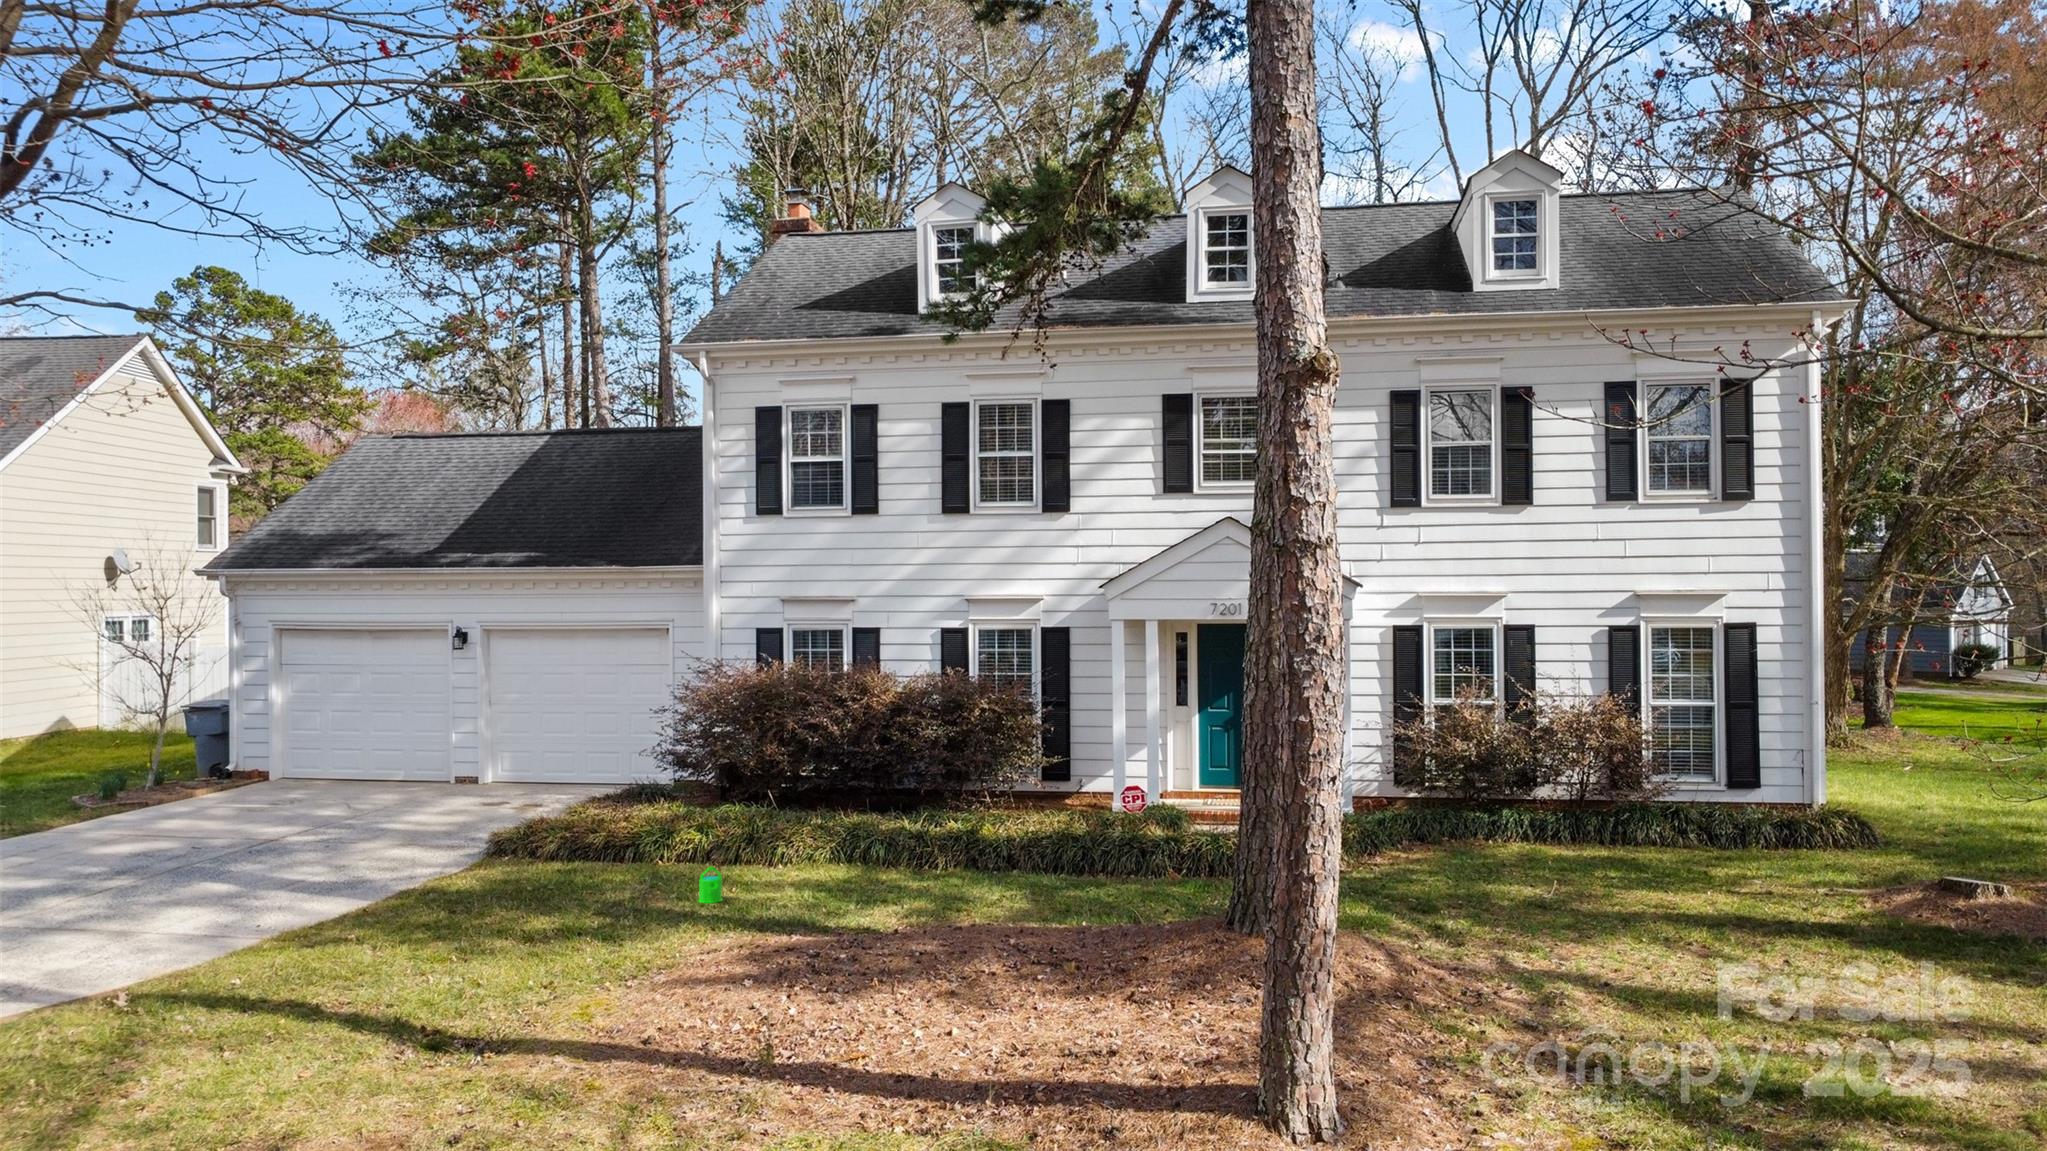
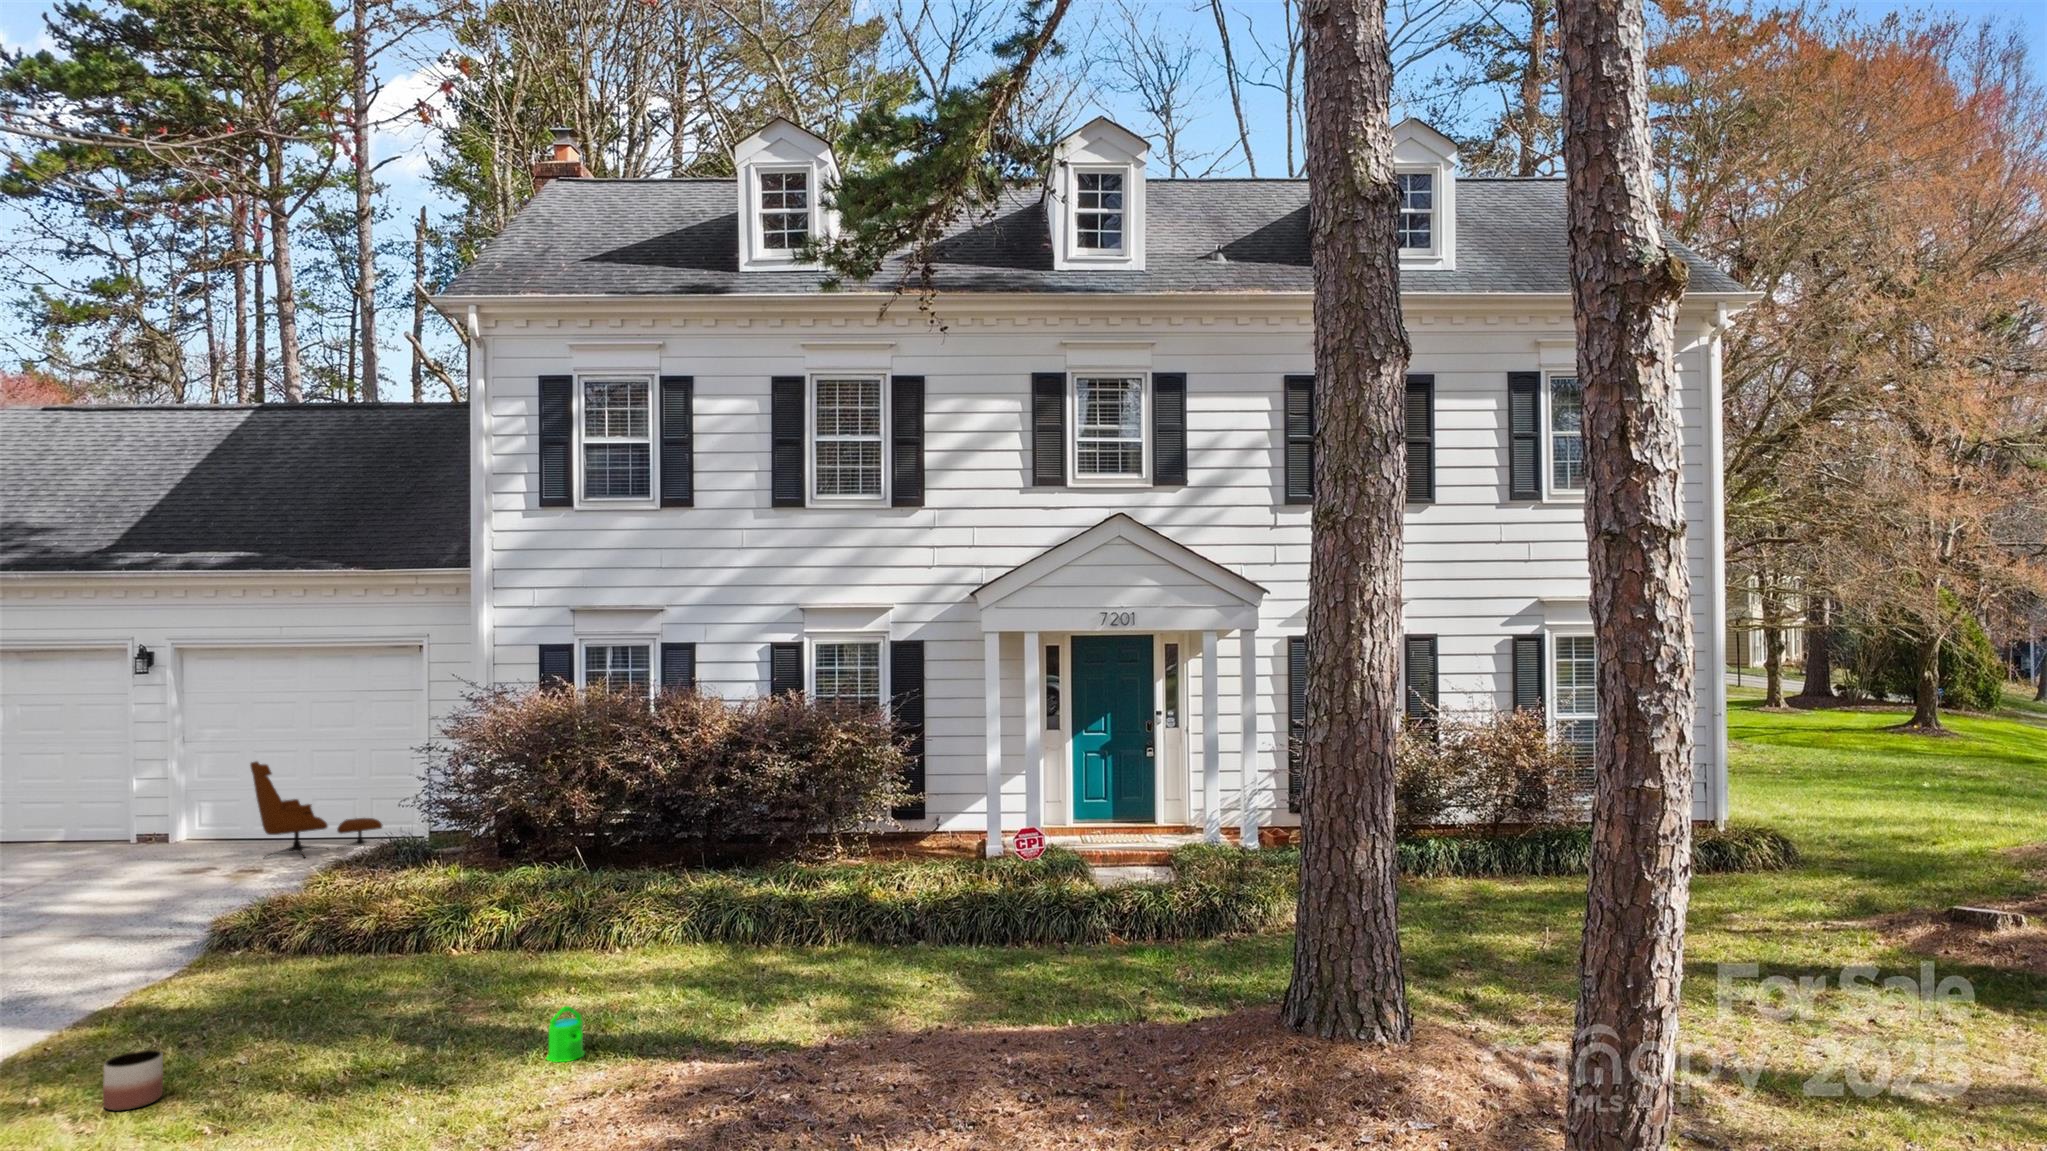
lounge chair: none [571,709,663,783] -> present [250,761,383,857]
planter: none [437,870,471,903] -> present [103,1050,163,1111]

